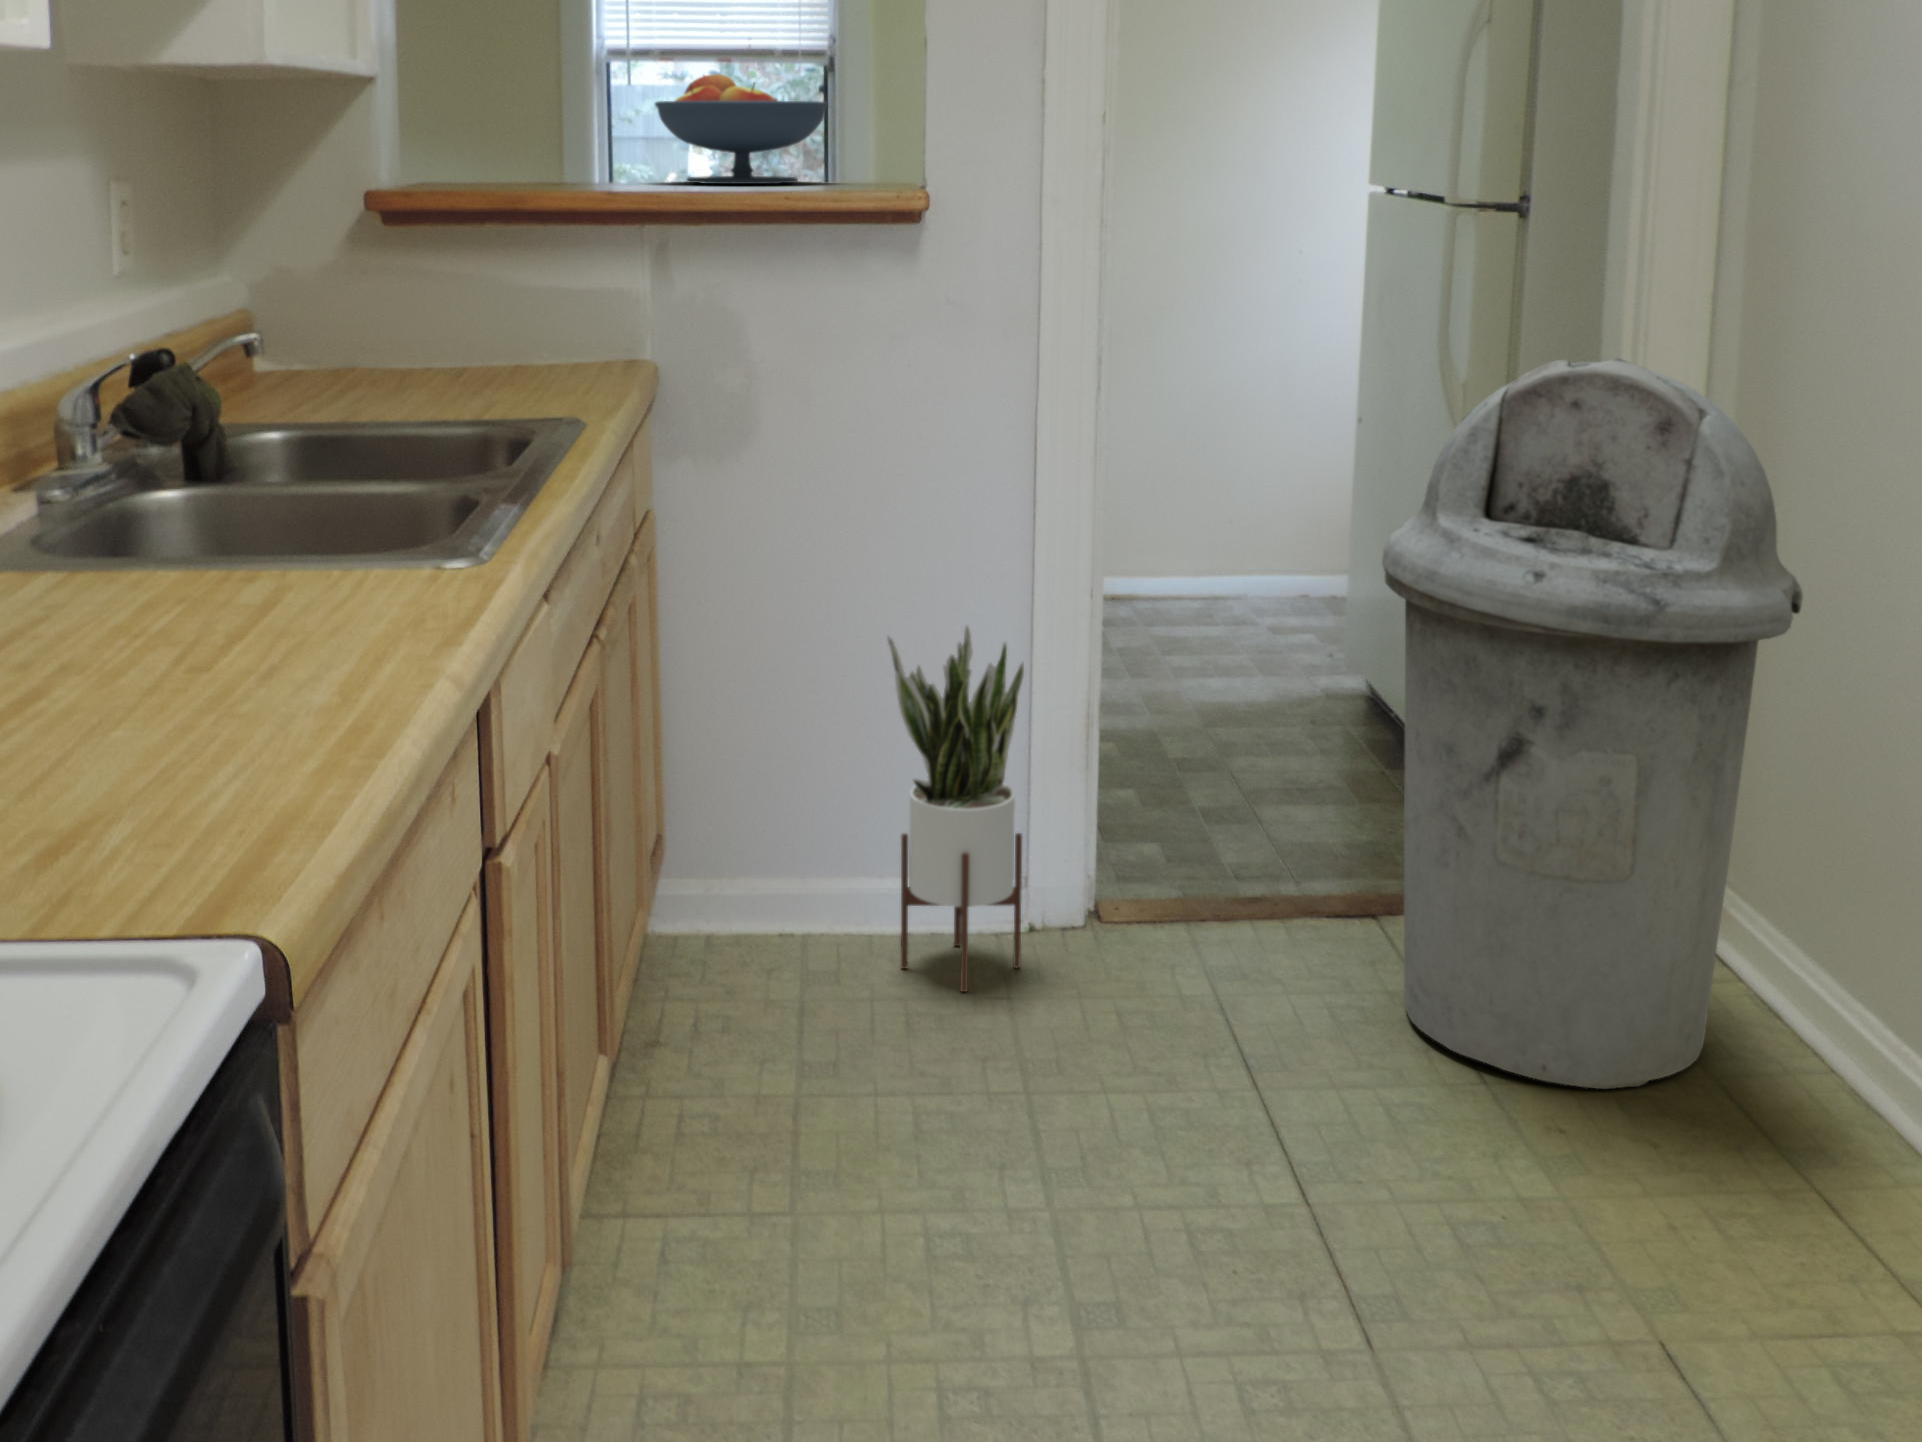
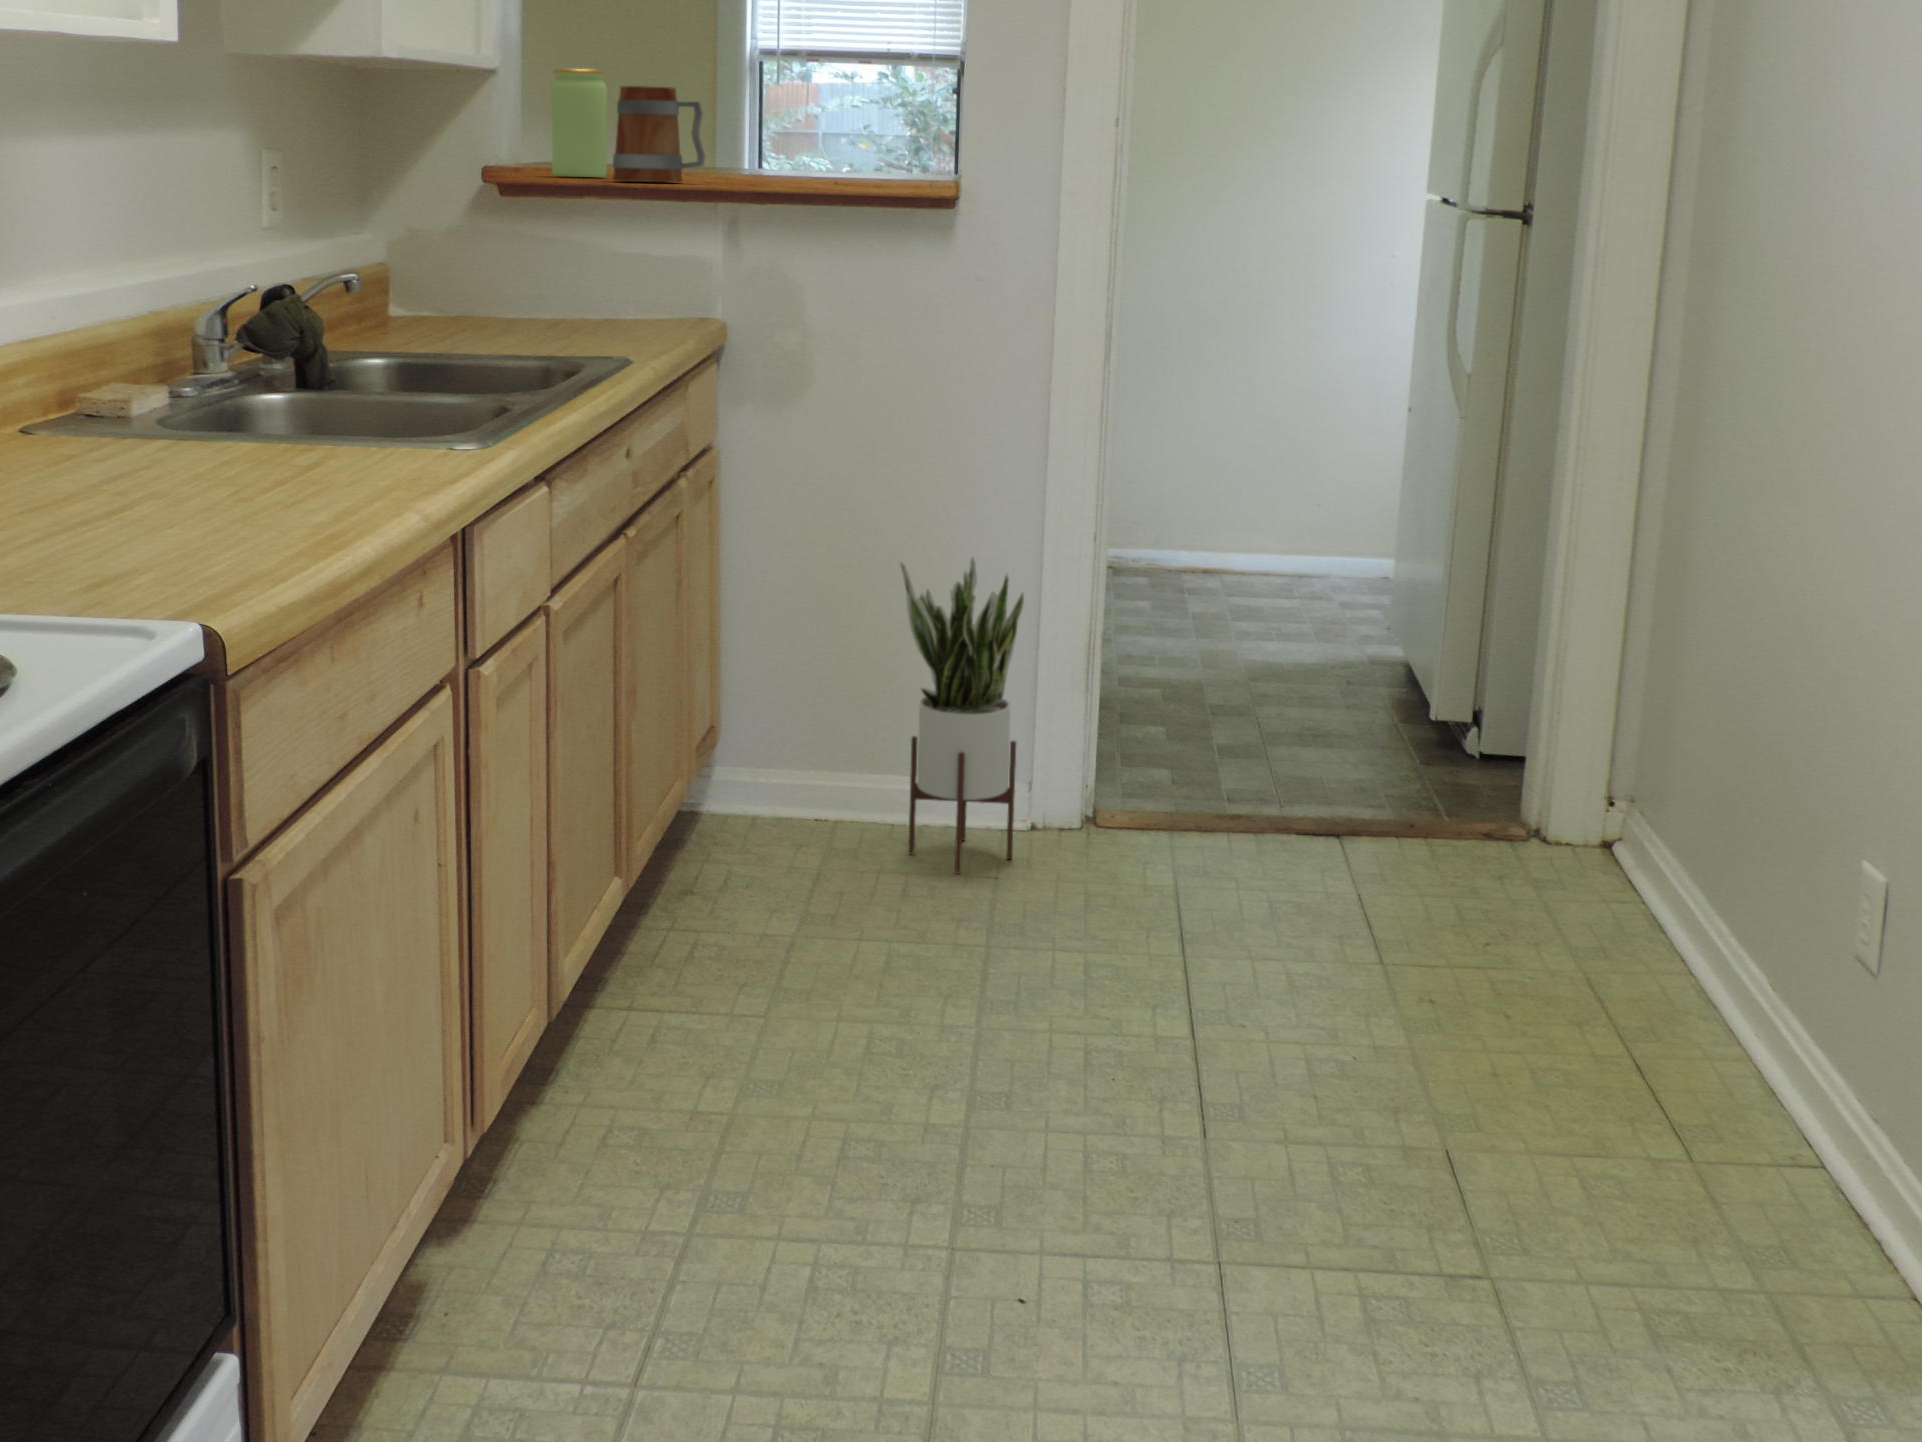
jar: none [446,74,513,198] -> present [552,69,607,177]
fruit bowl: present [655,74,828,184] -> none [755,76,911,176]
mug: none [529,93,637,204] -> present [613,86,705,182]
trash can: present [1382,358,1803,1089] -> none [1323,336,1684,970]

